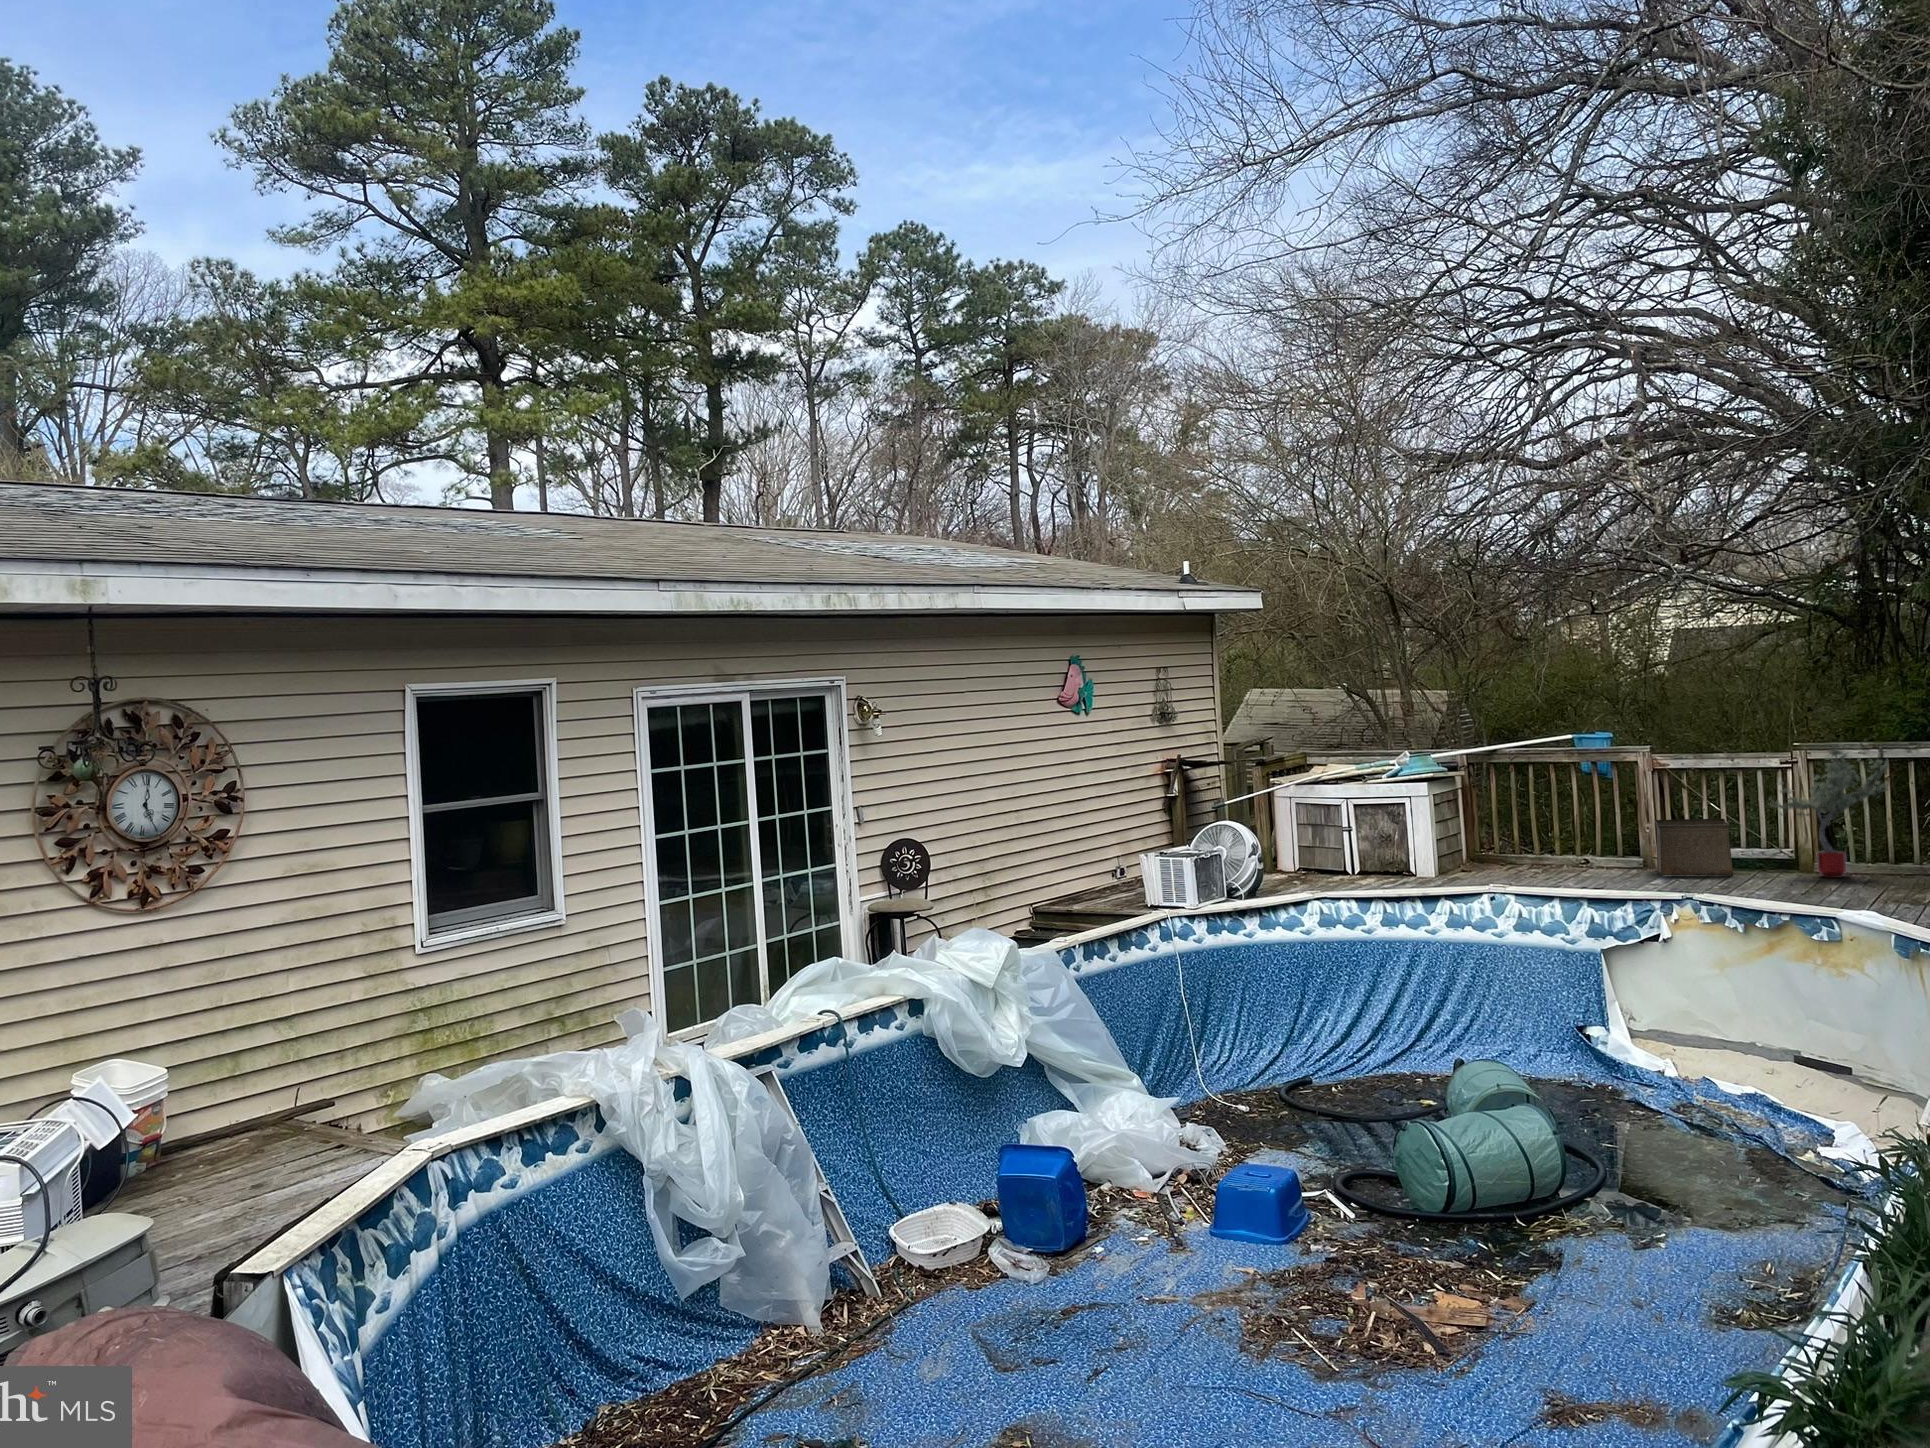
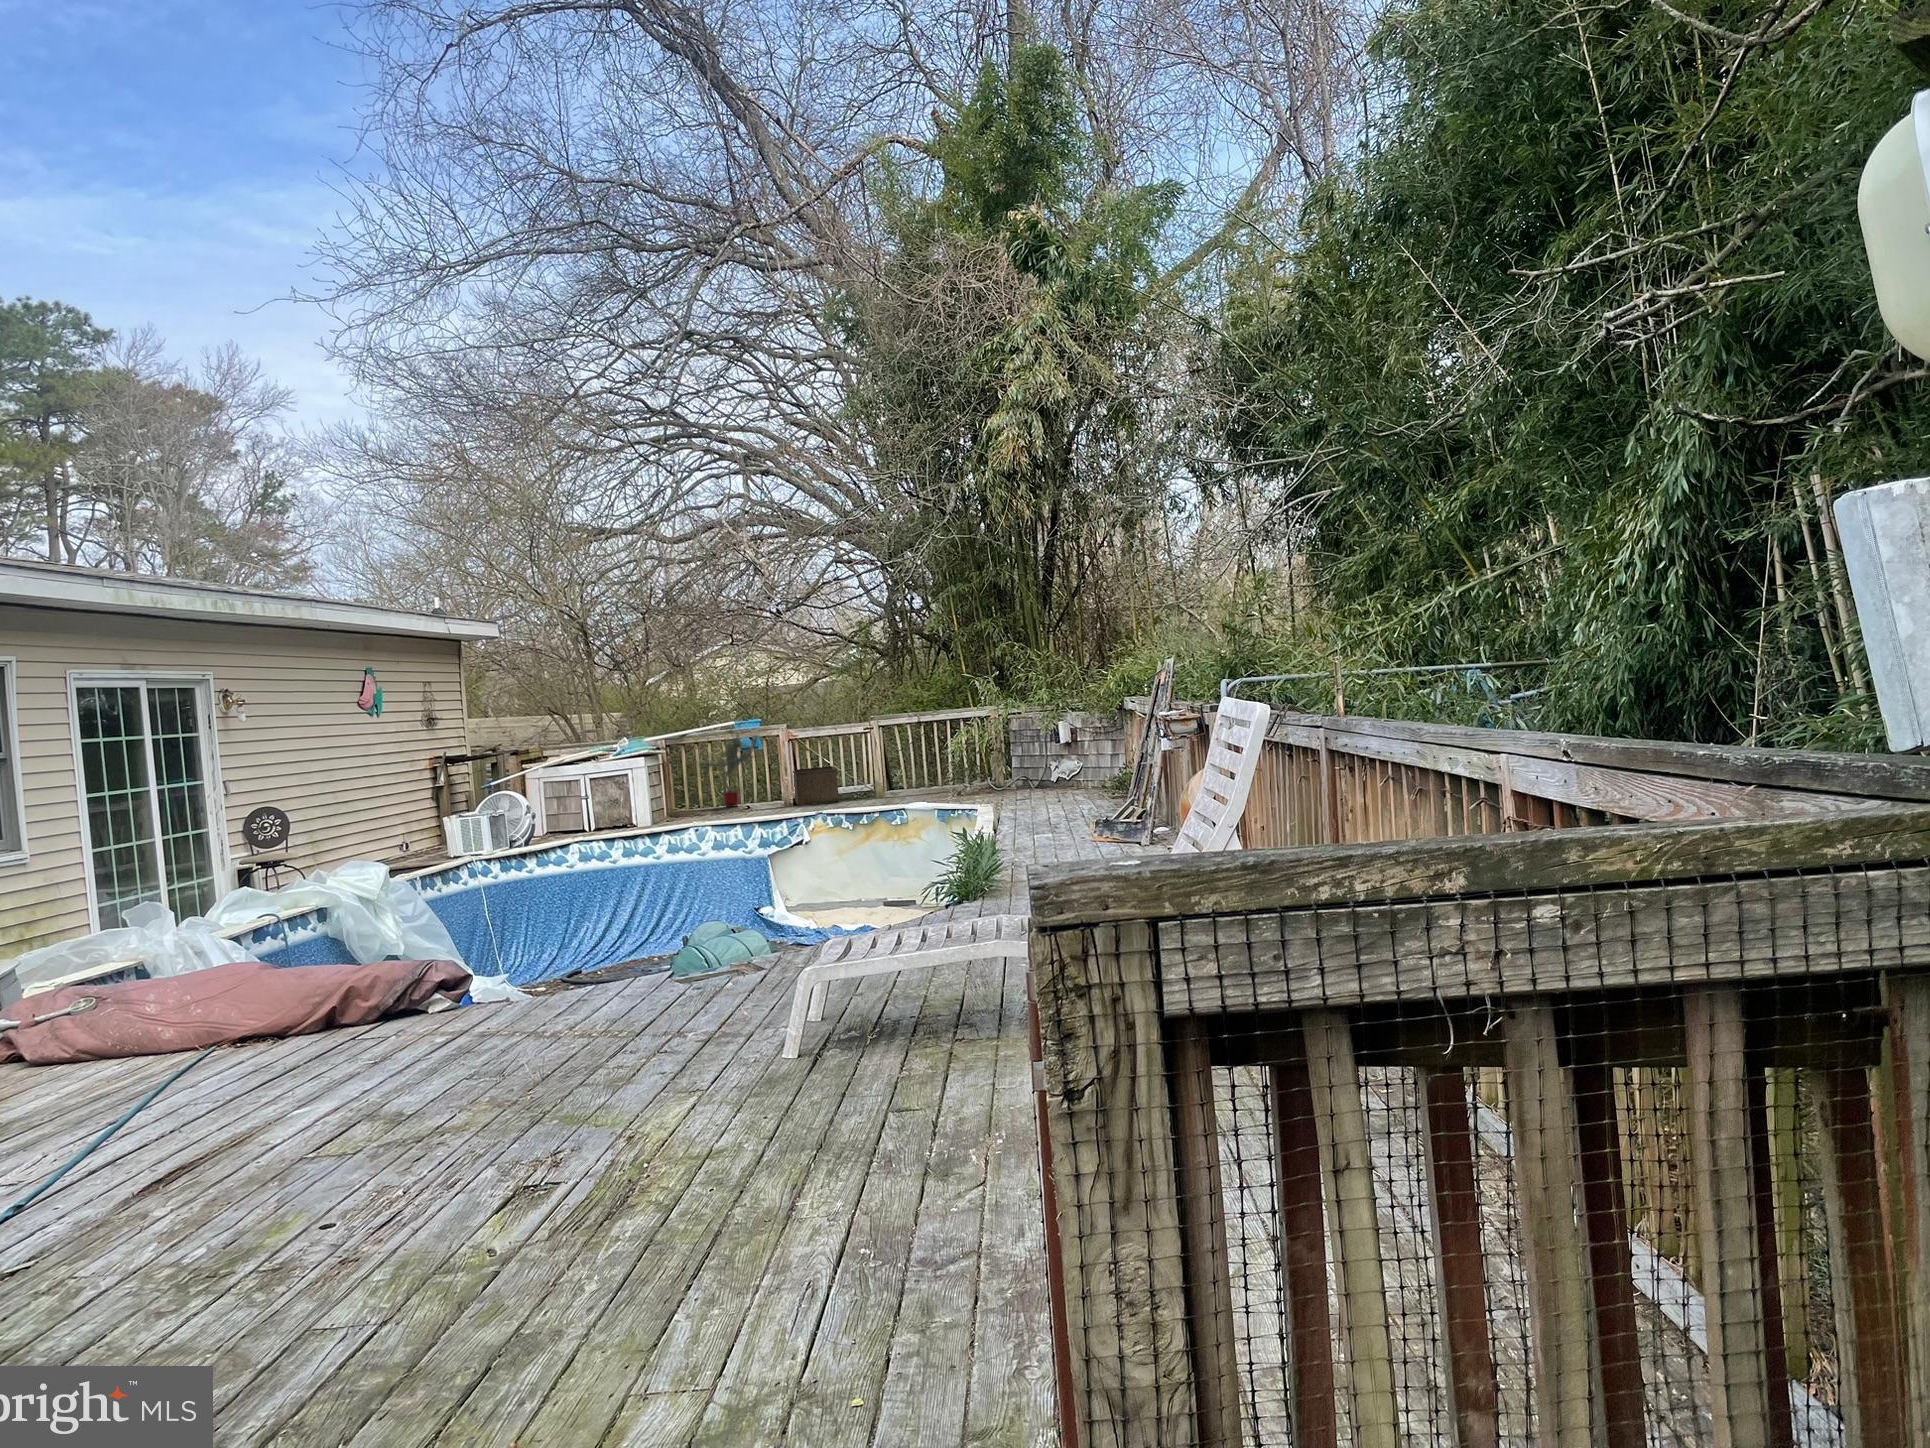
potted tree: present [1769,743,1889,878] -> present [700,728,758,807]

